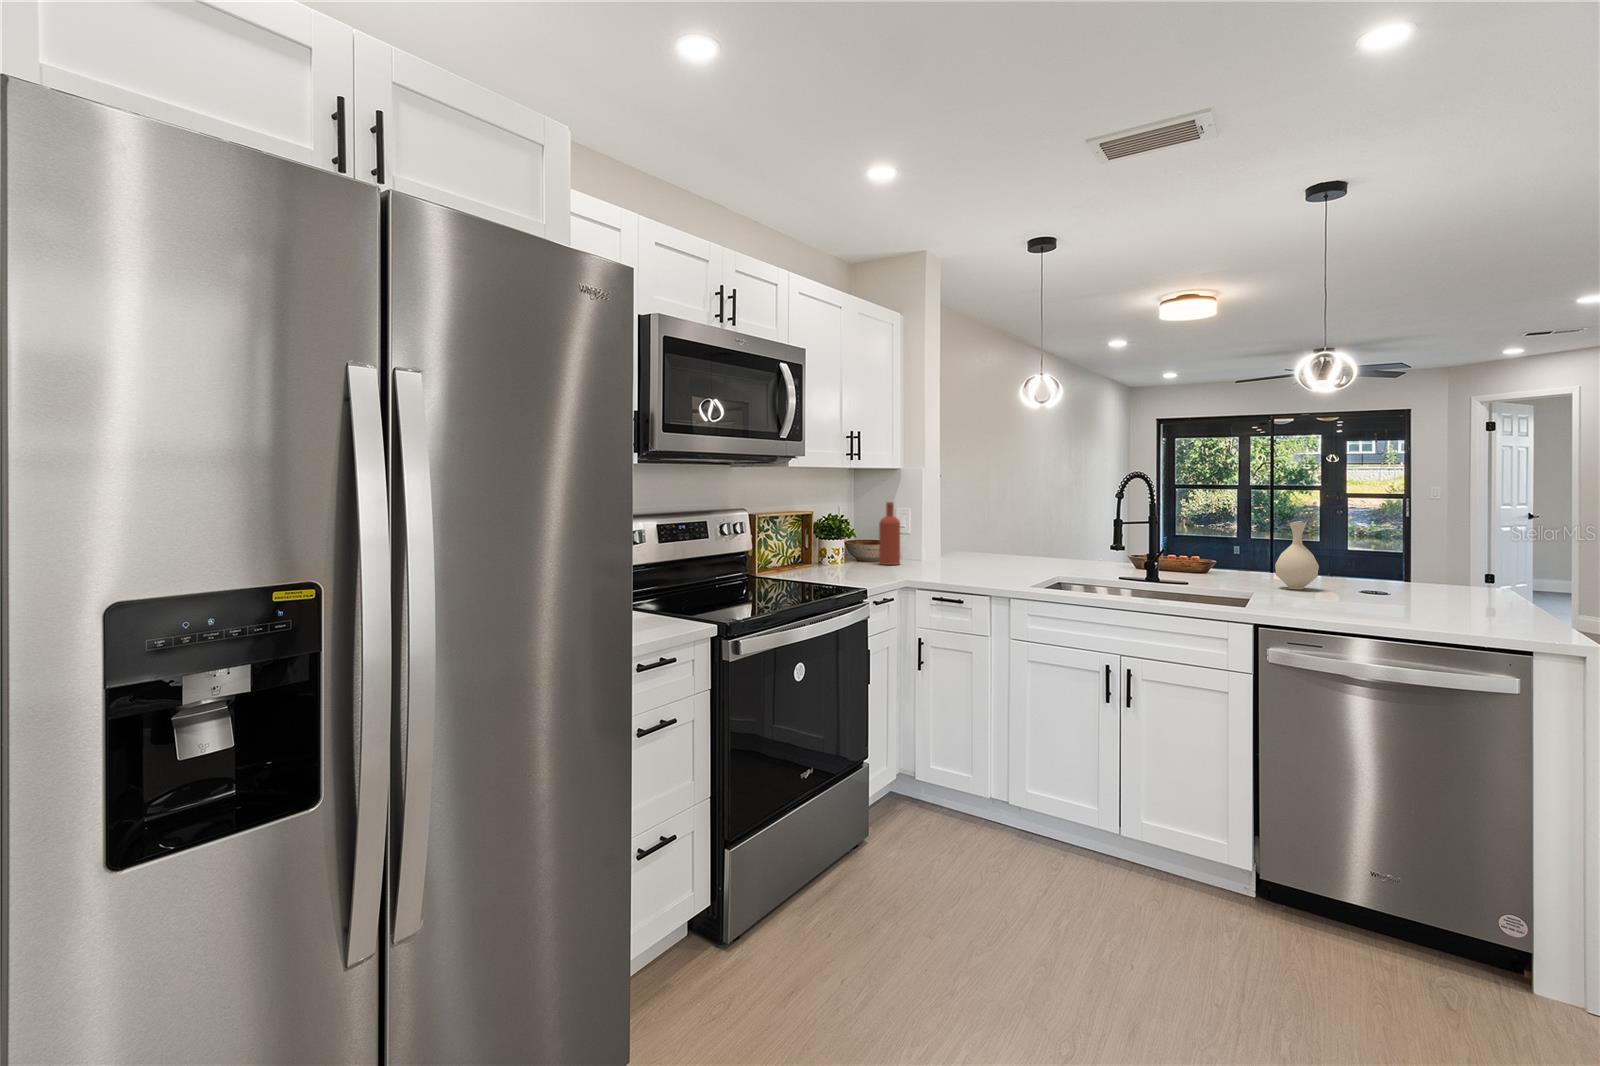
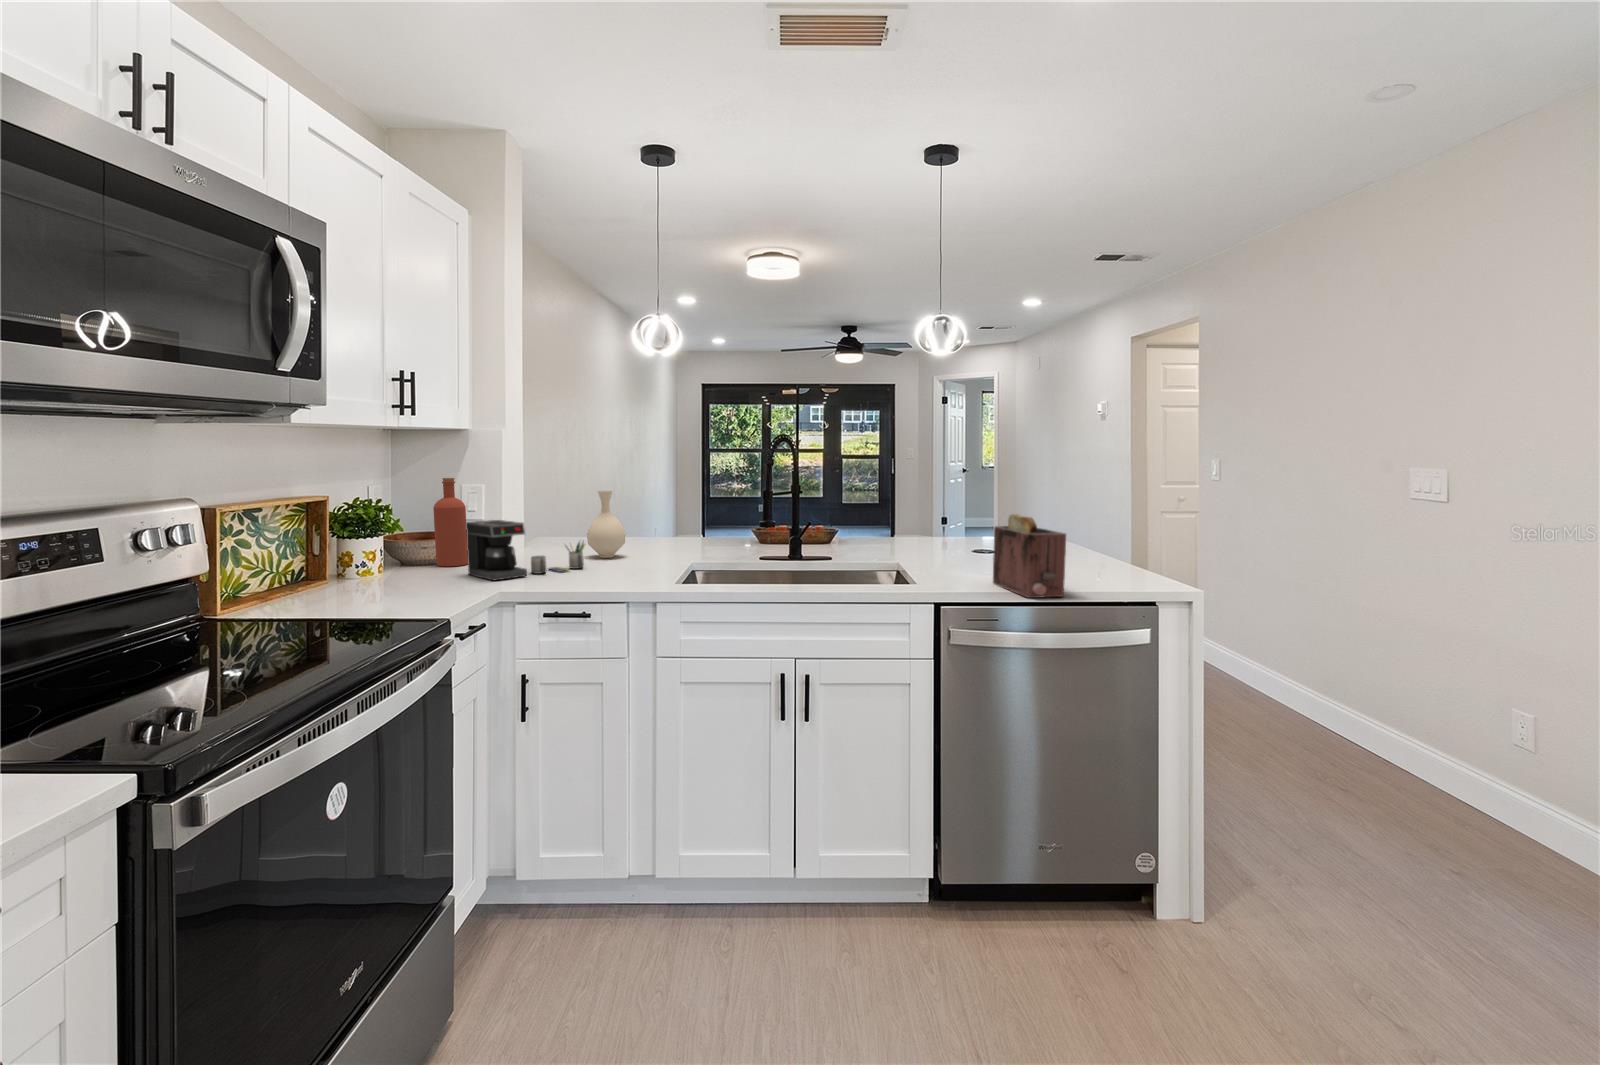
vase: present [1275,523,1319,589] -> present [587,491,625,558]
coffee maker: none [895,532,979,573] -> present [466,520,584,580]
toaster: none [1351,538,1414,621] -> present [993,514,1066,598]

